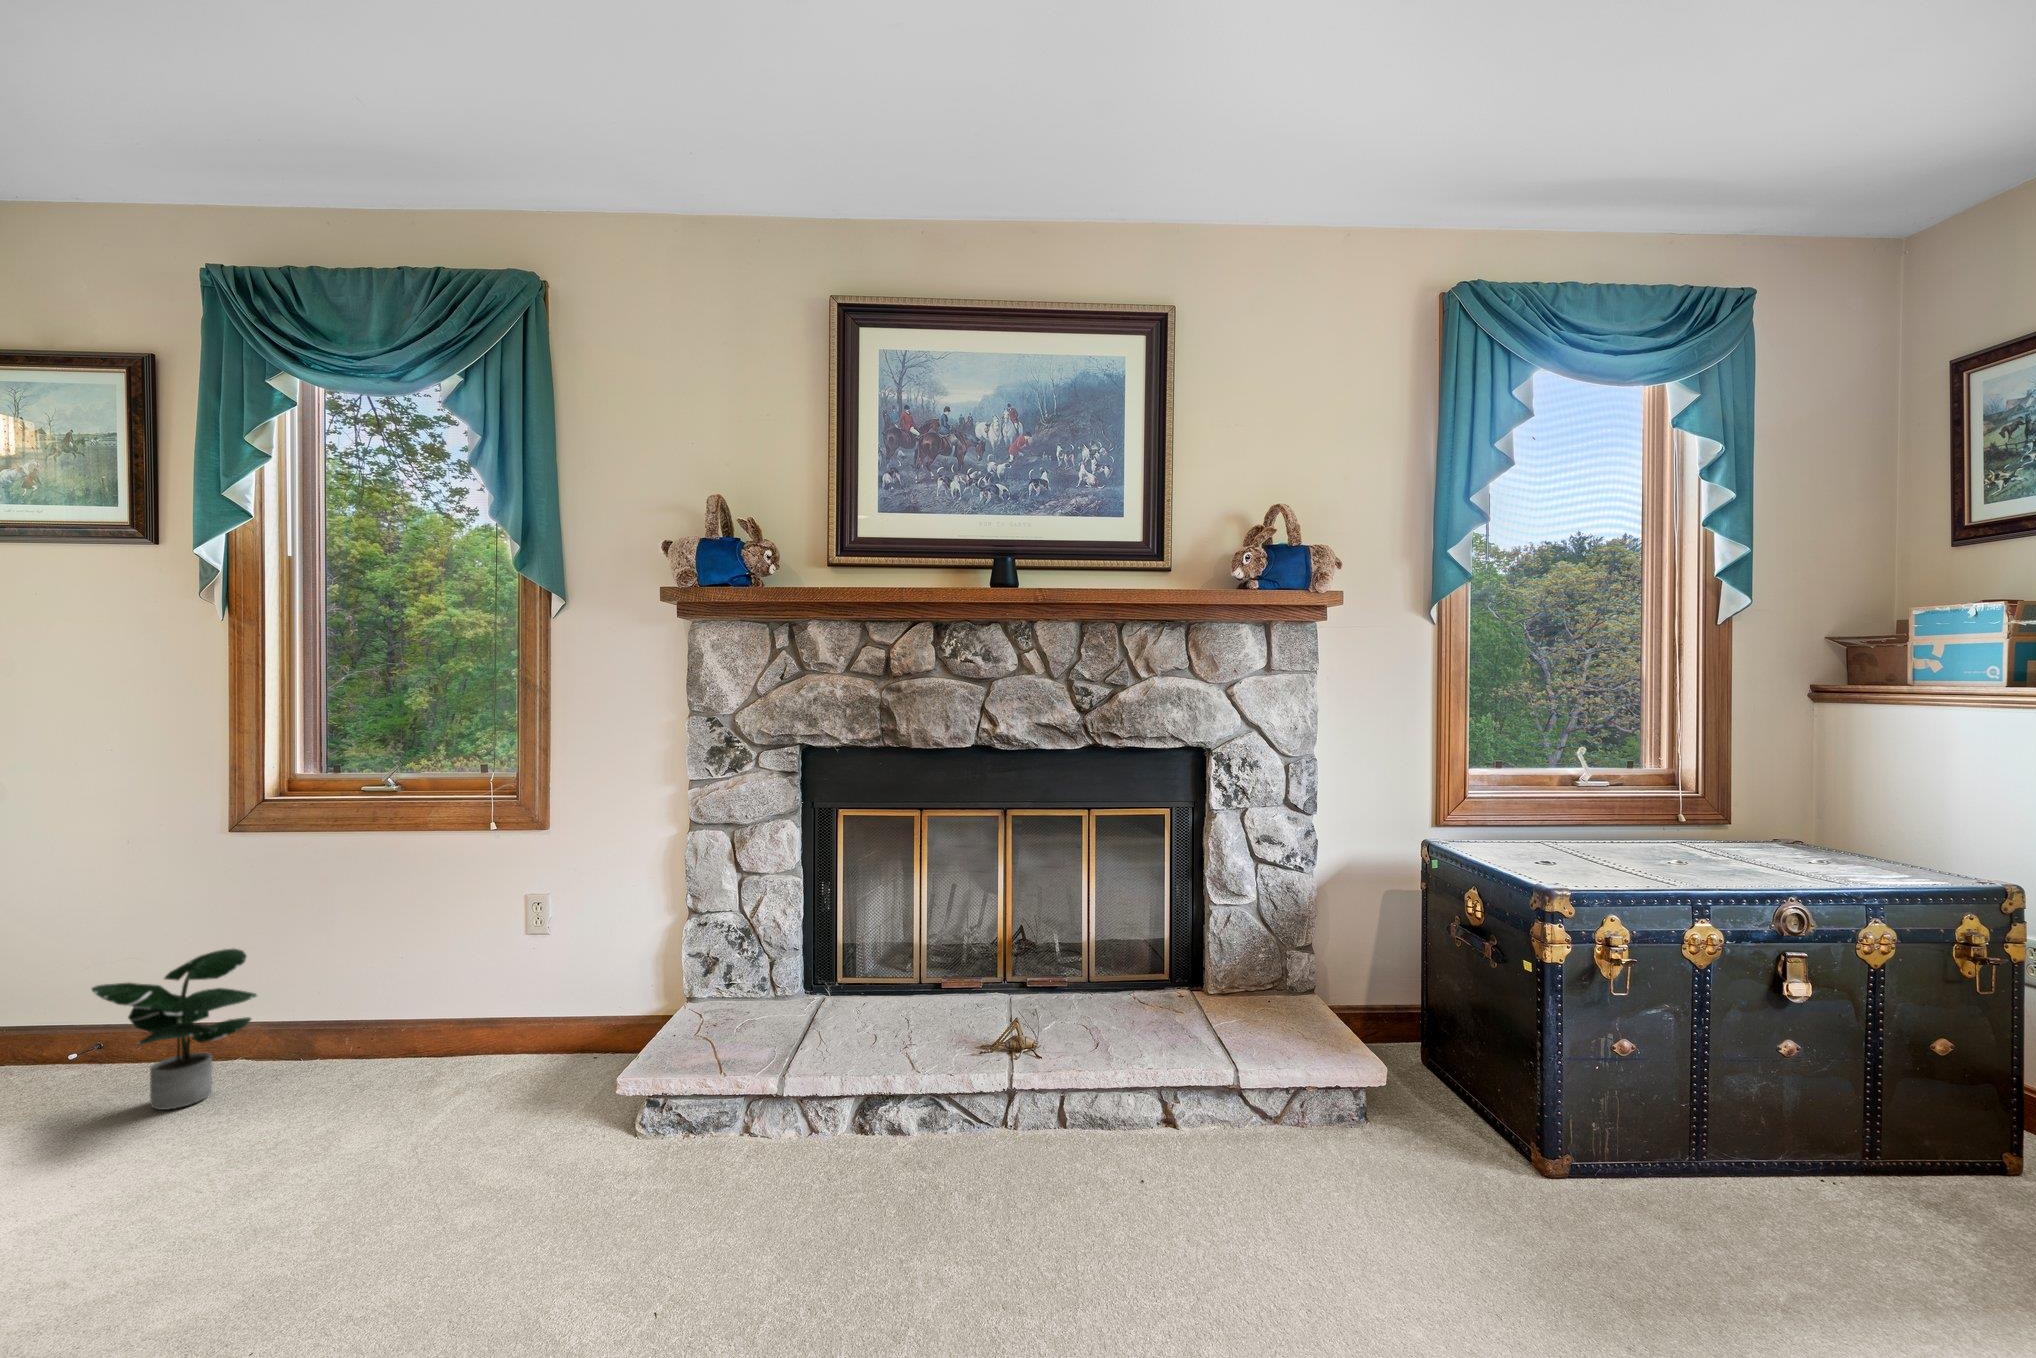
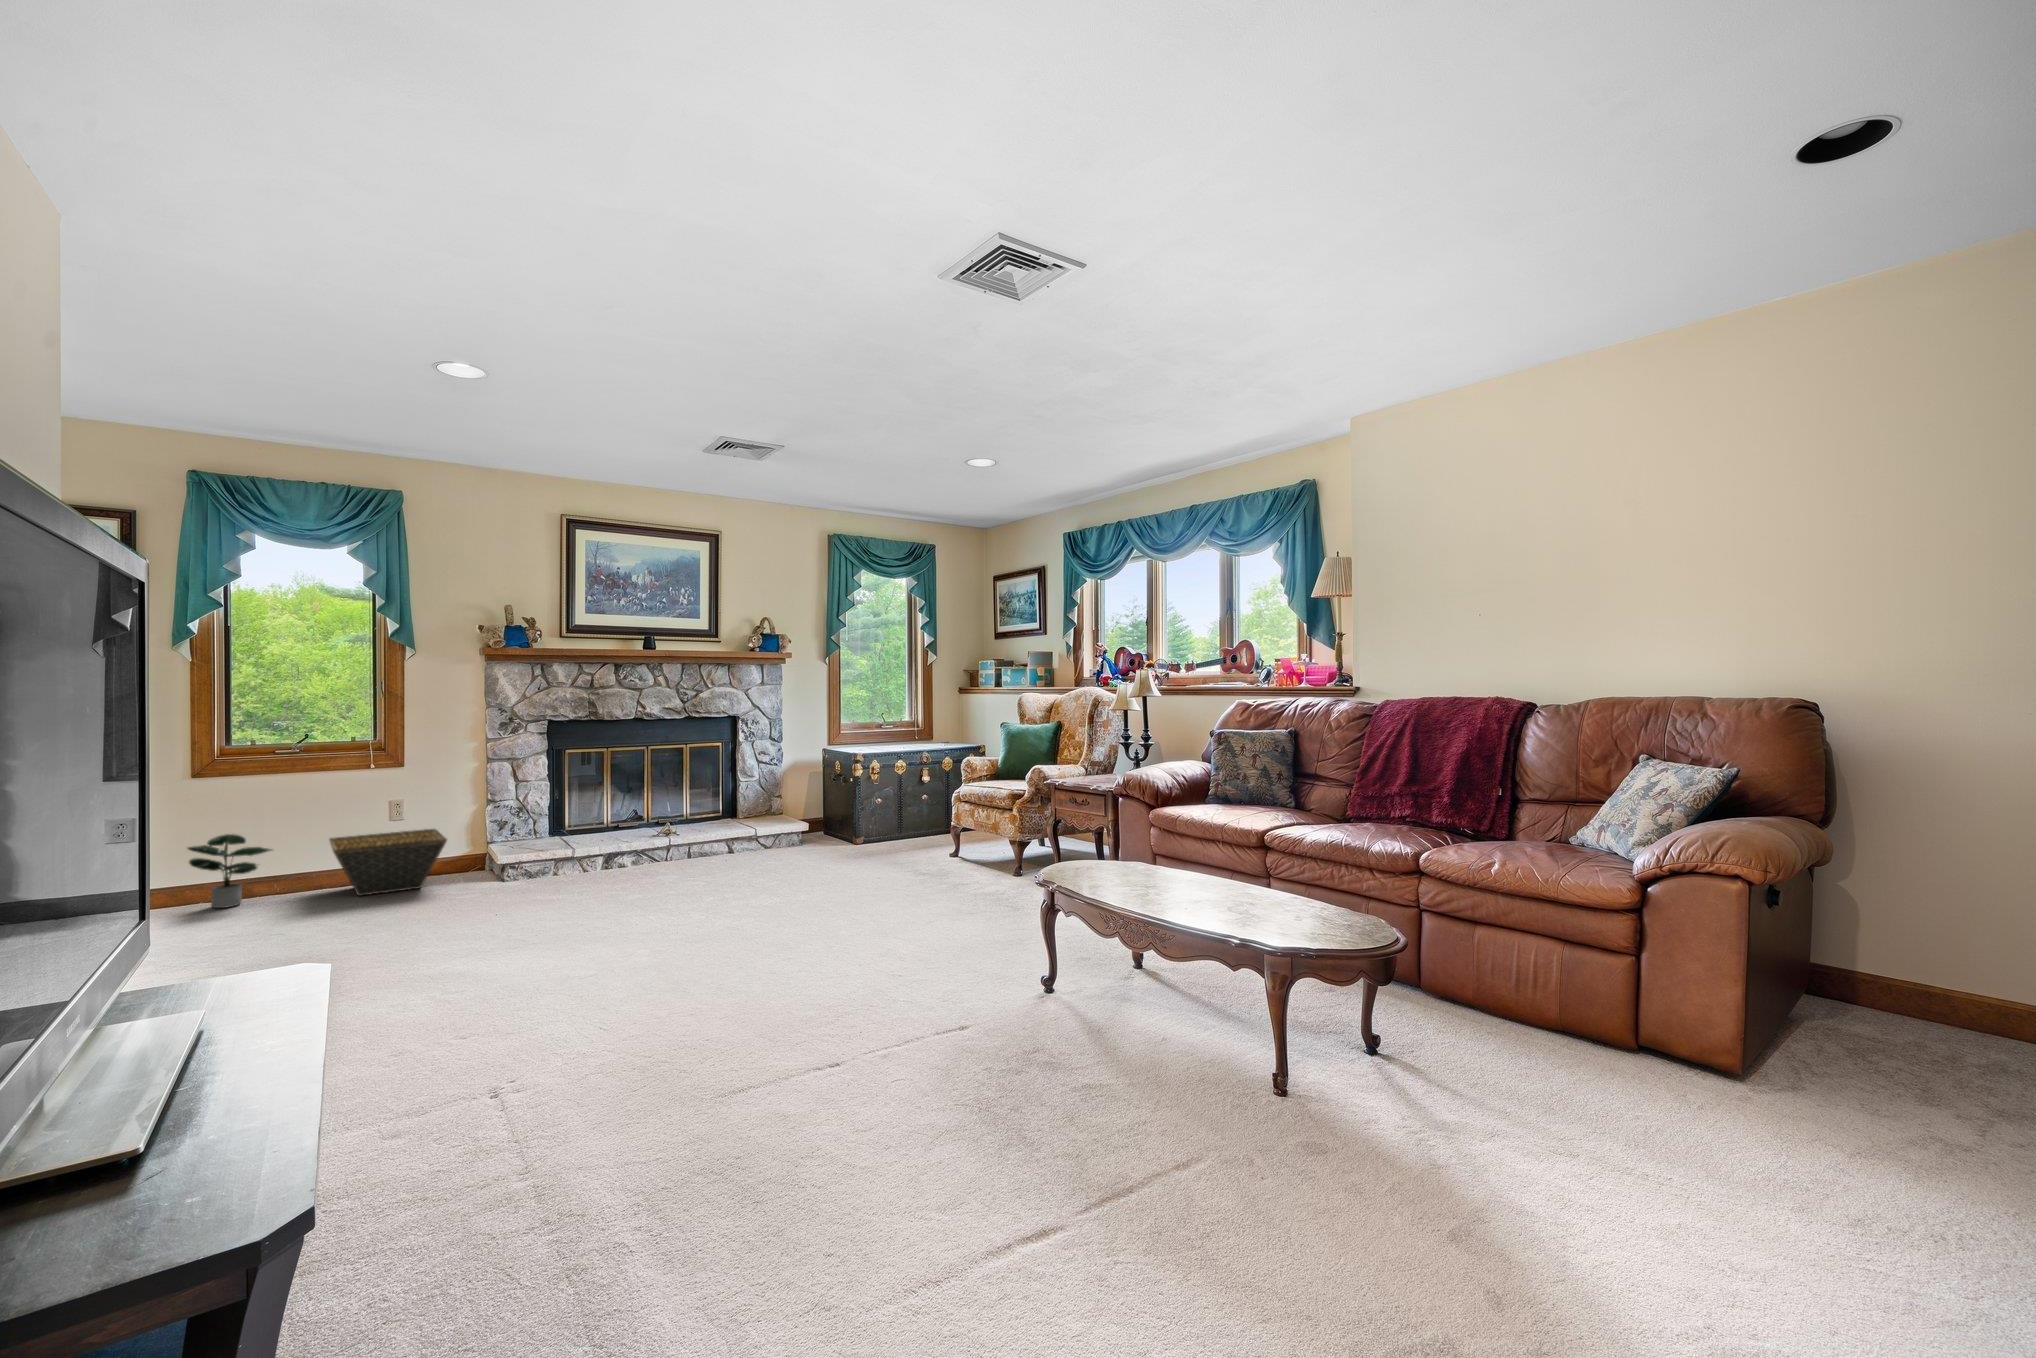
basket: none [266,963,582,1130] -> present [329,829,447,896]

